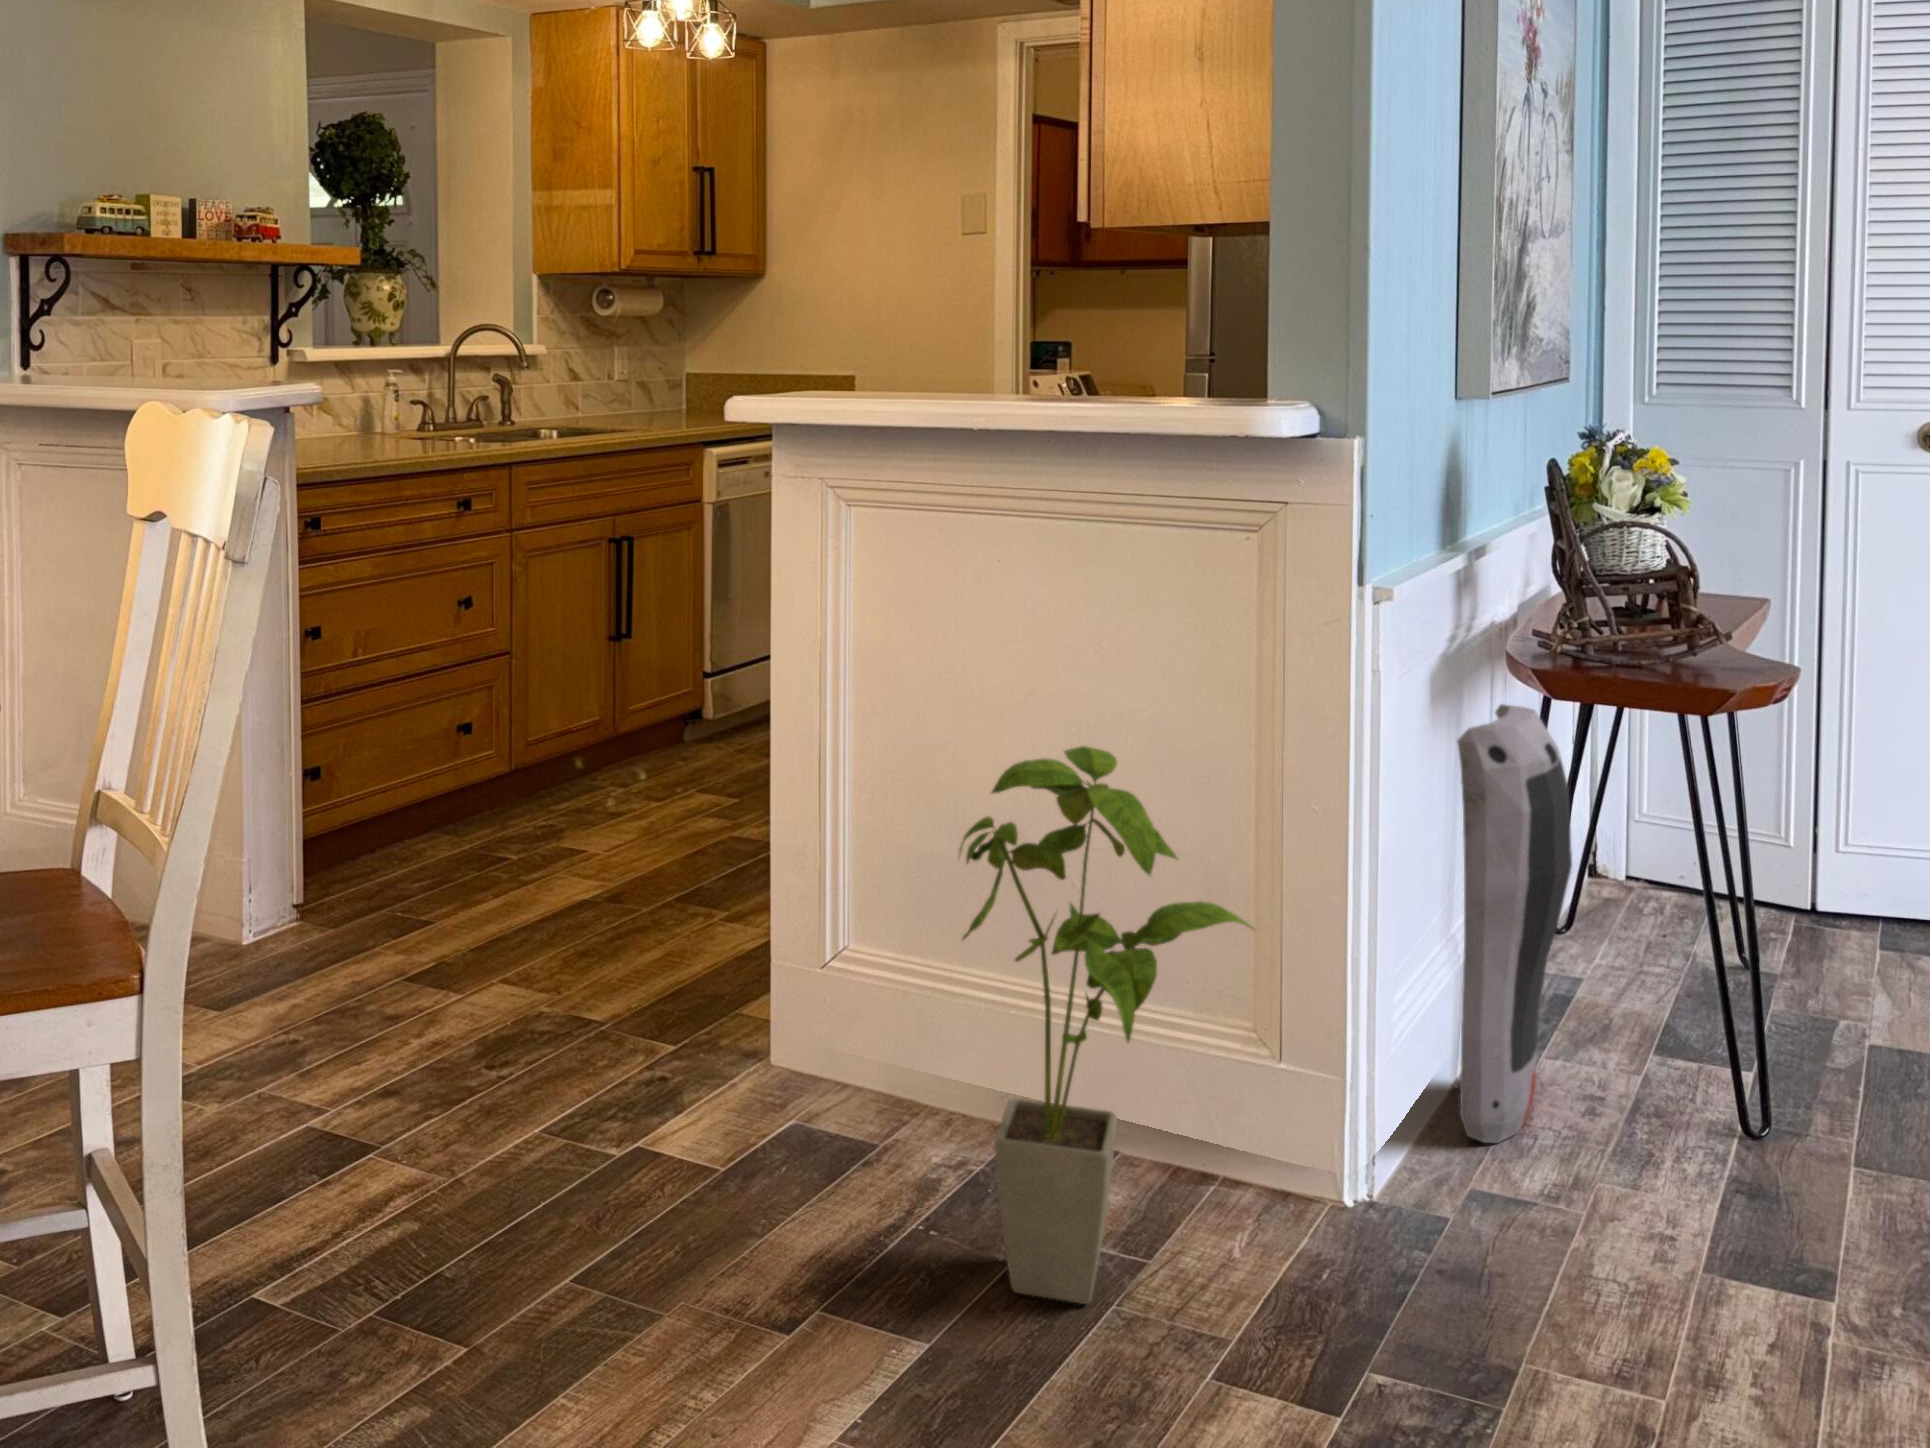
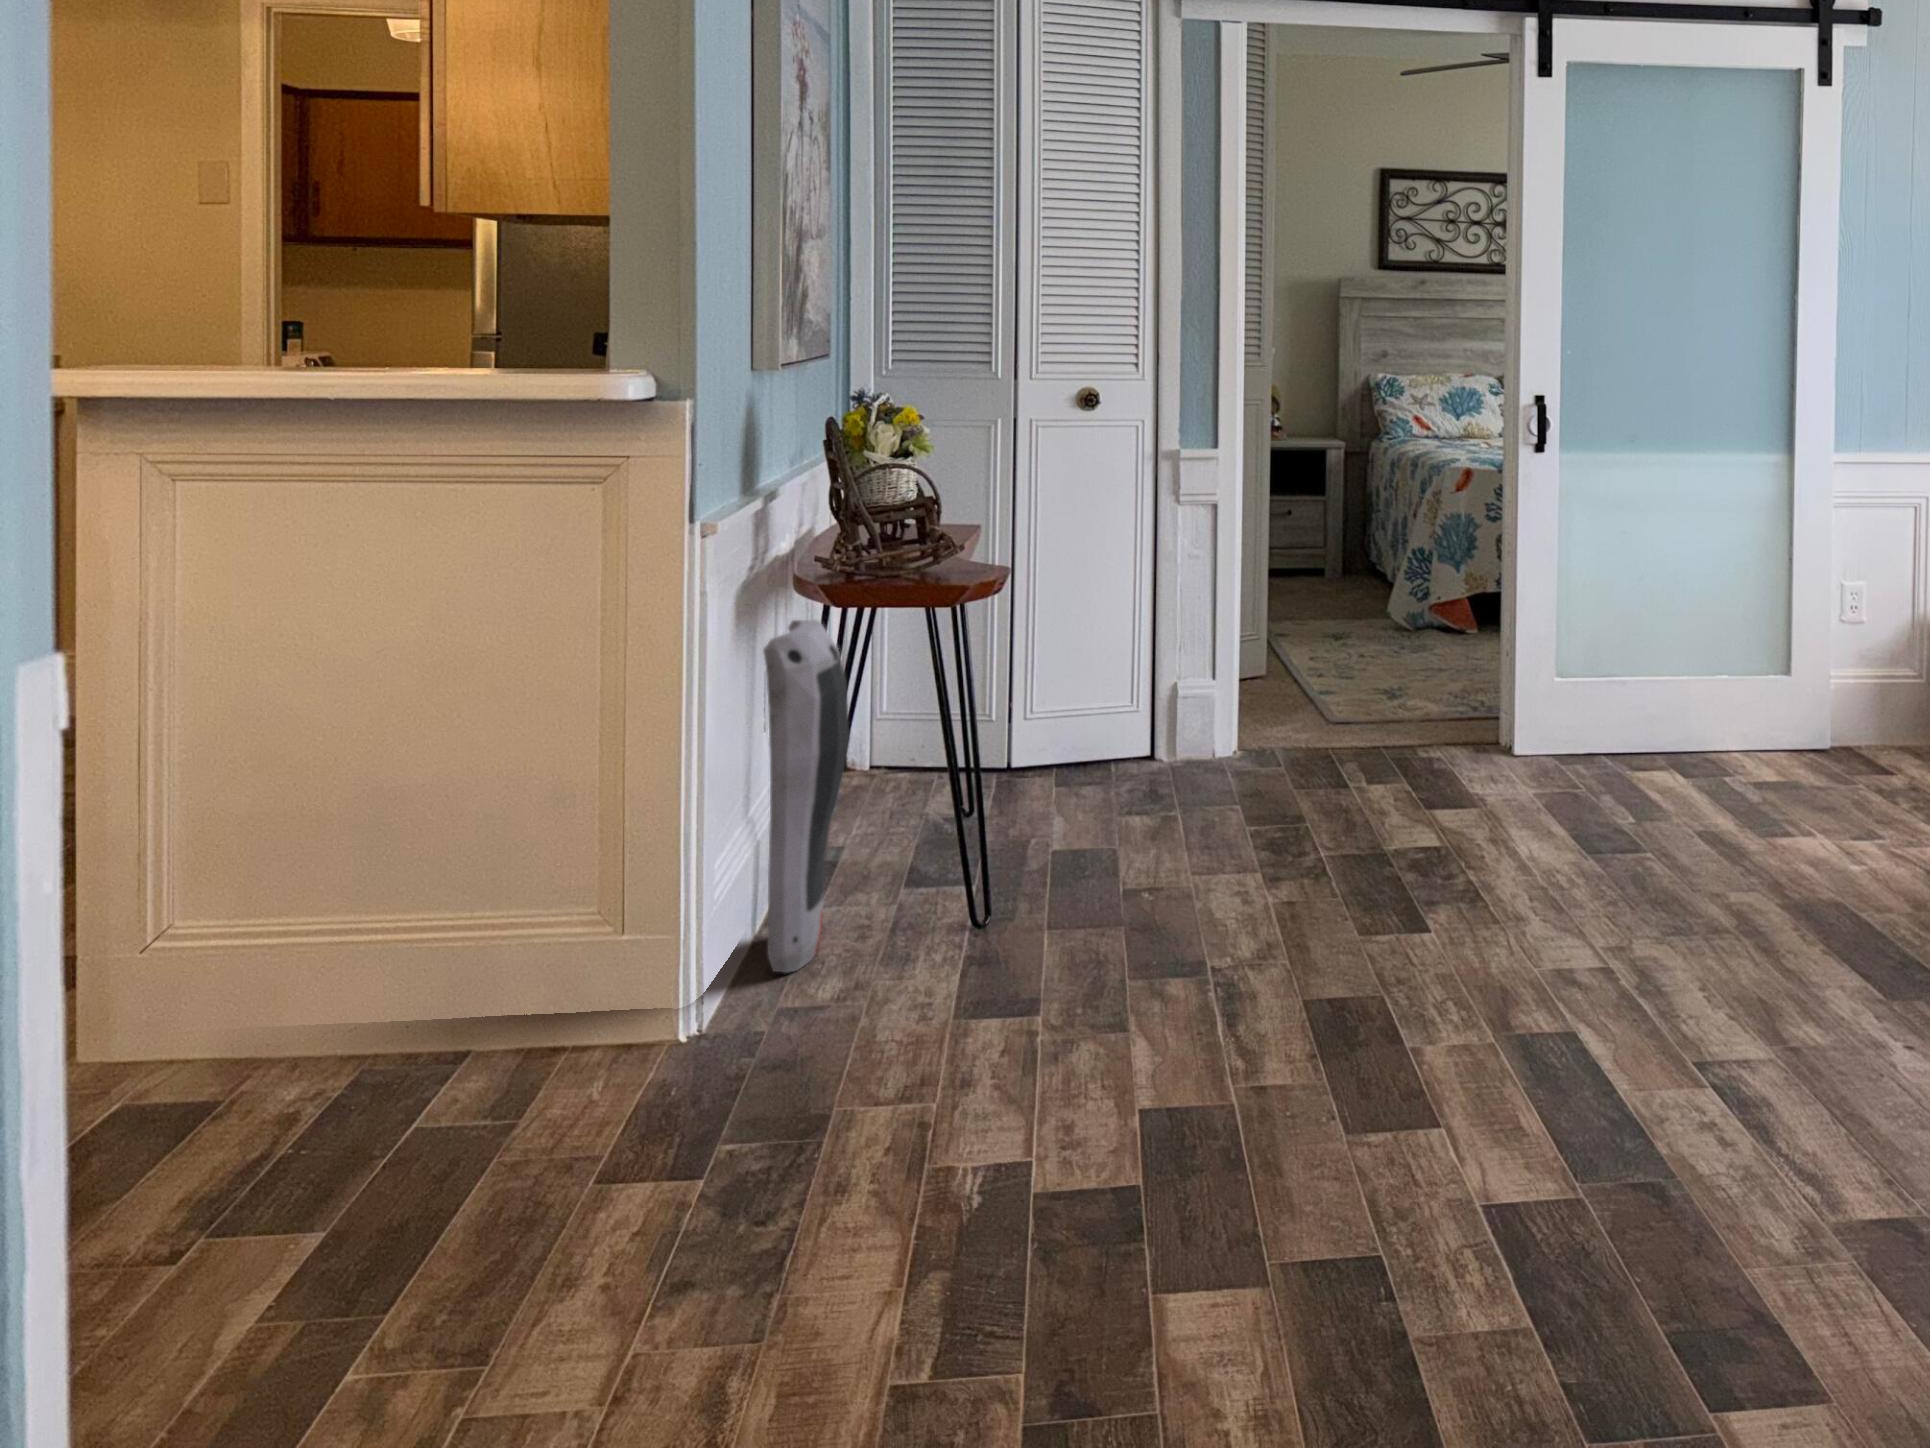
house plant: present [959,746,1252,1304] -> none [330,675,616,1176]

